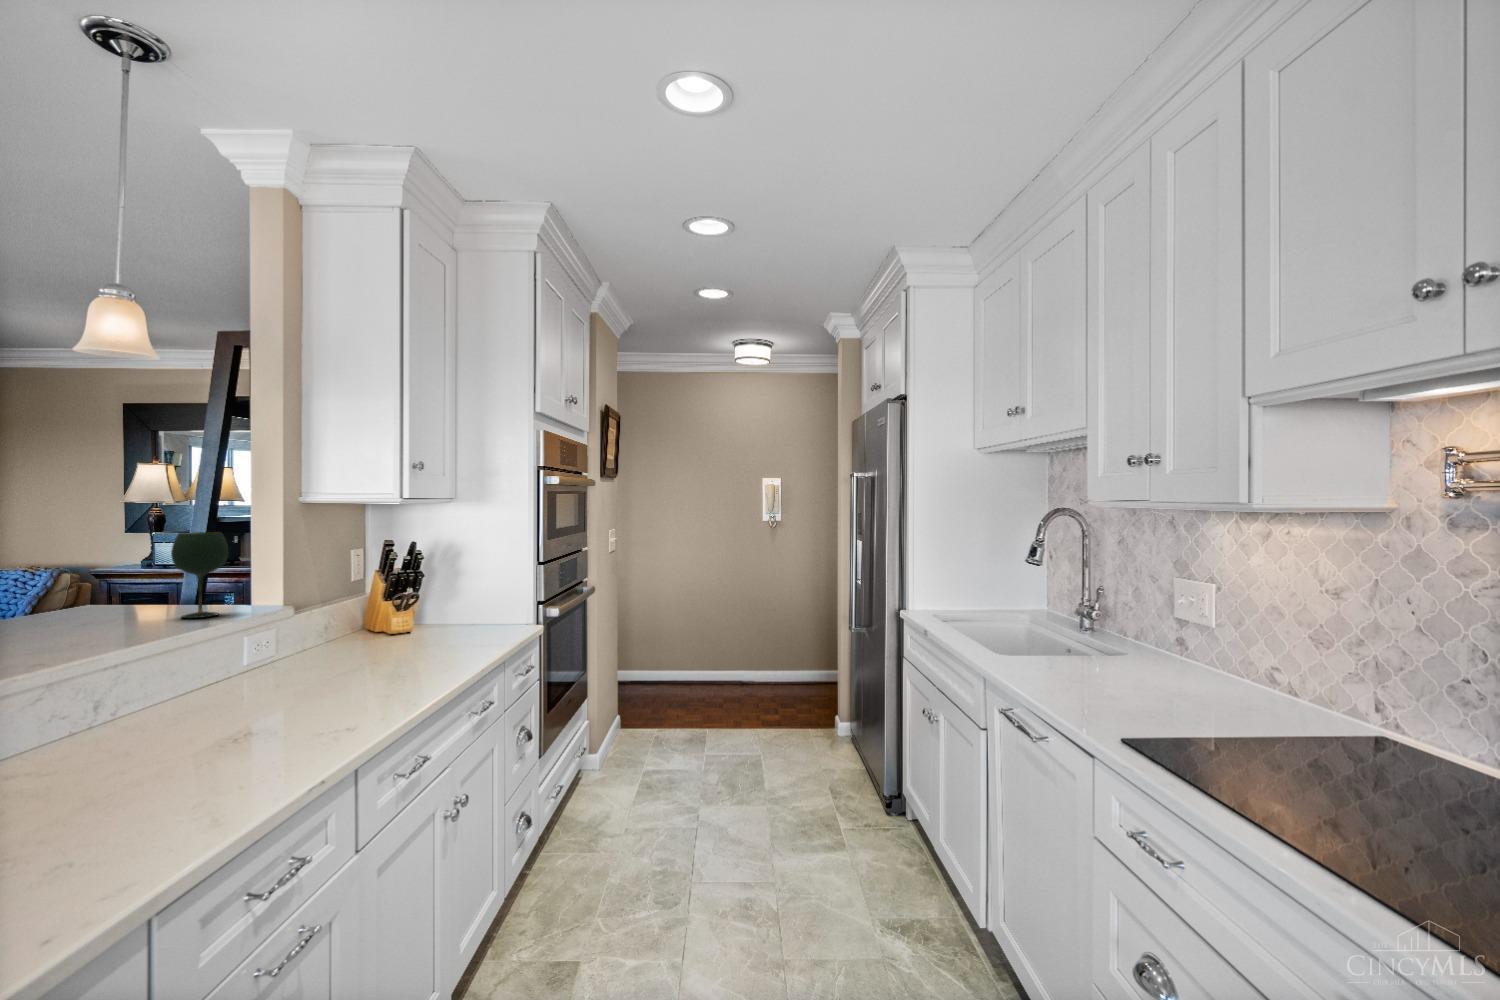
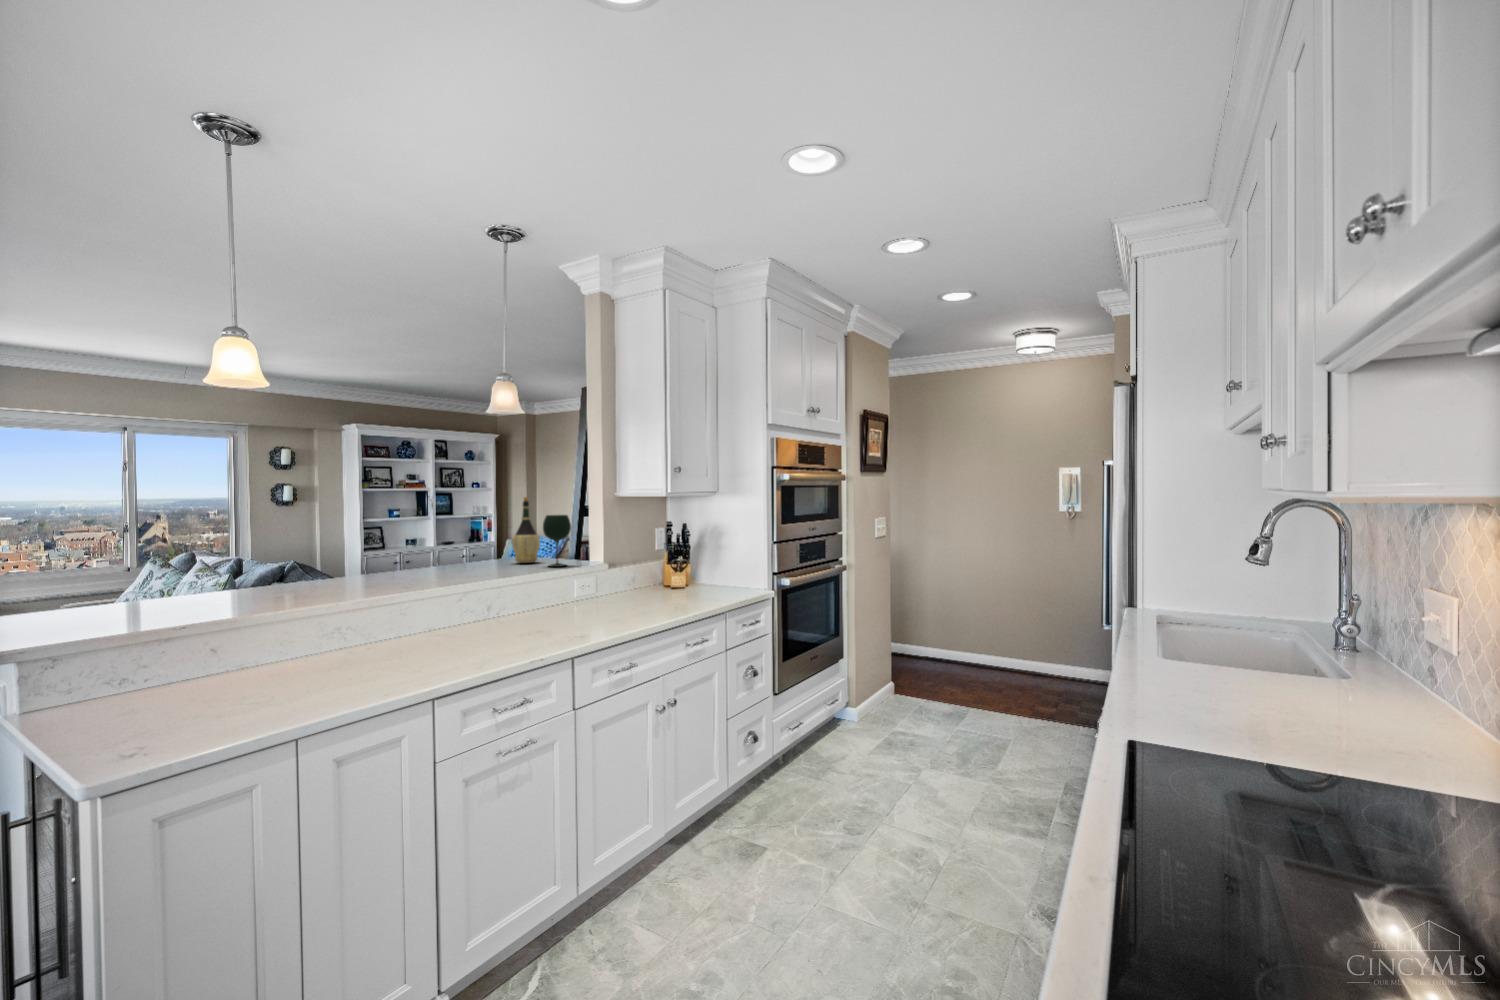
wine bottle: none [90,503,151,616] -> present [512,497,540,563]

